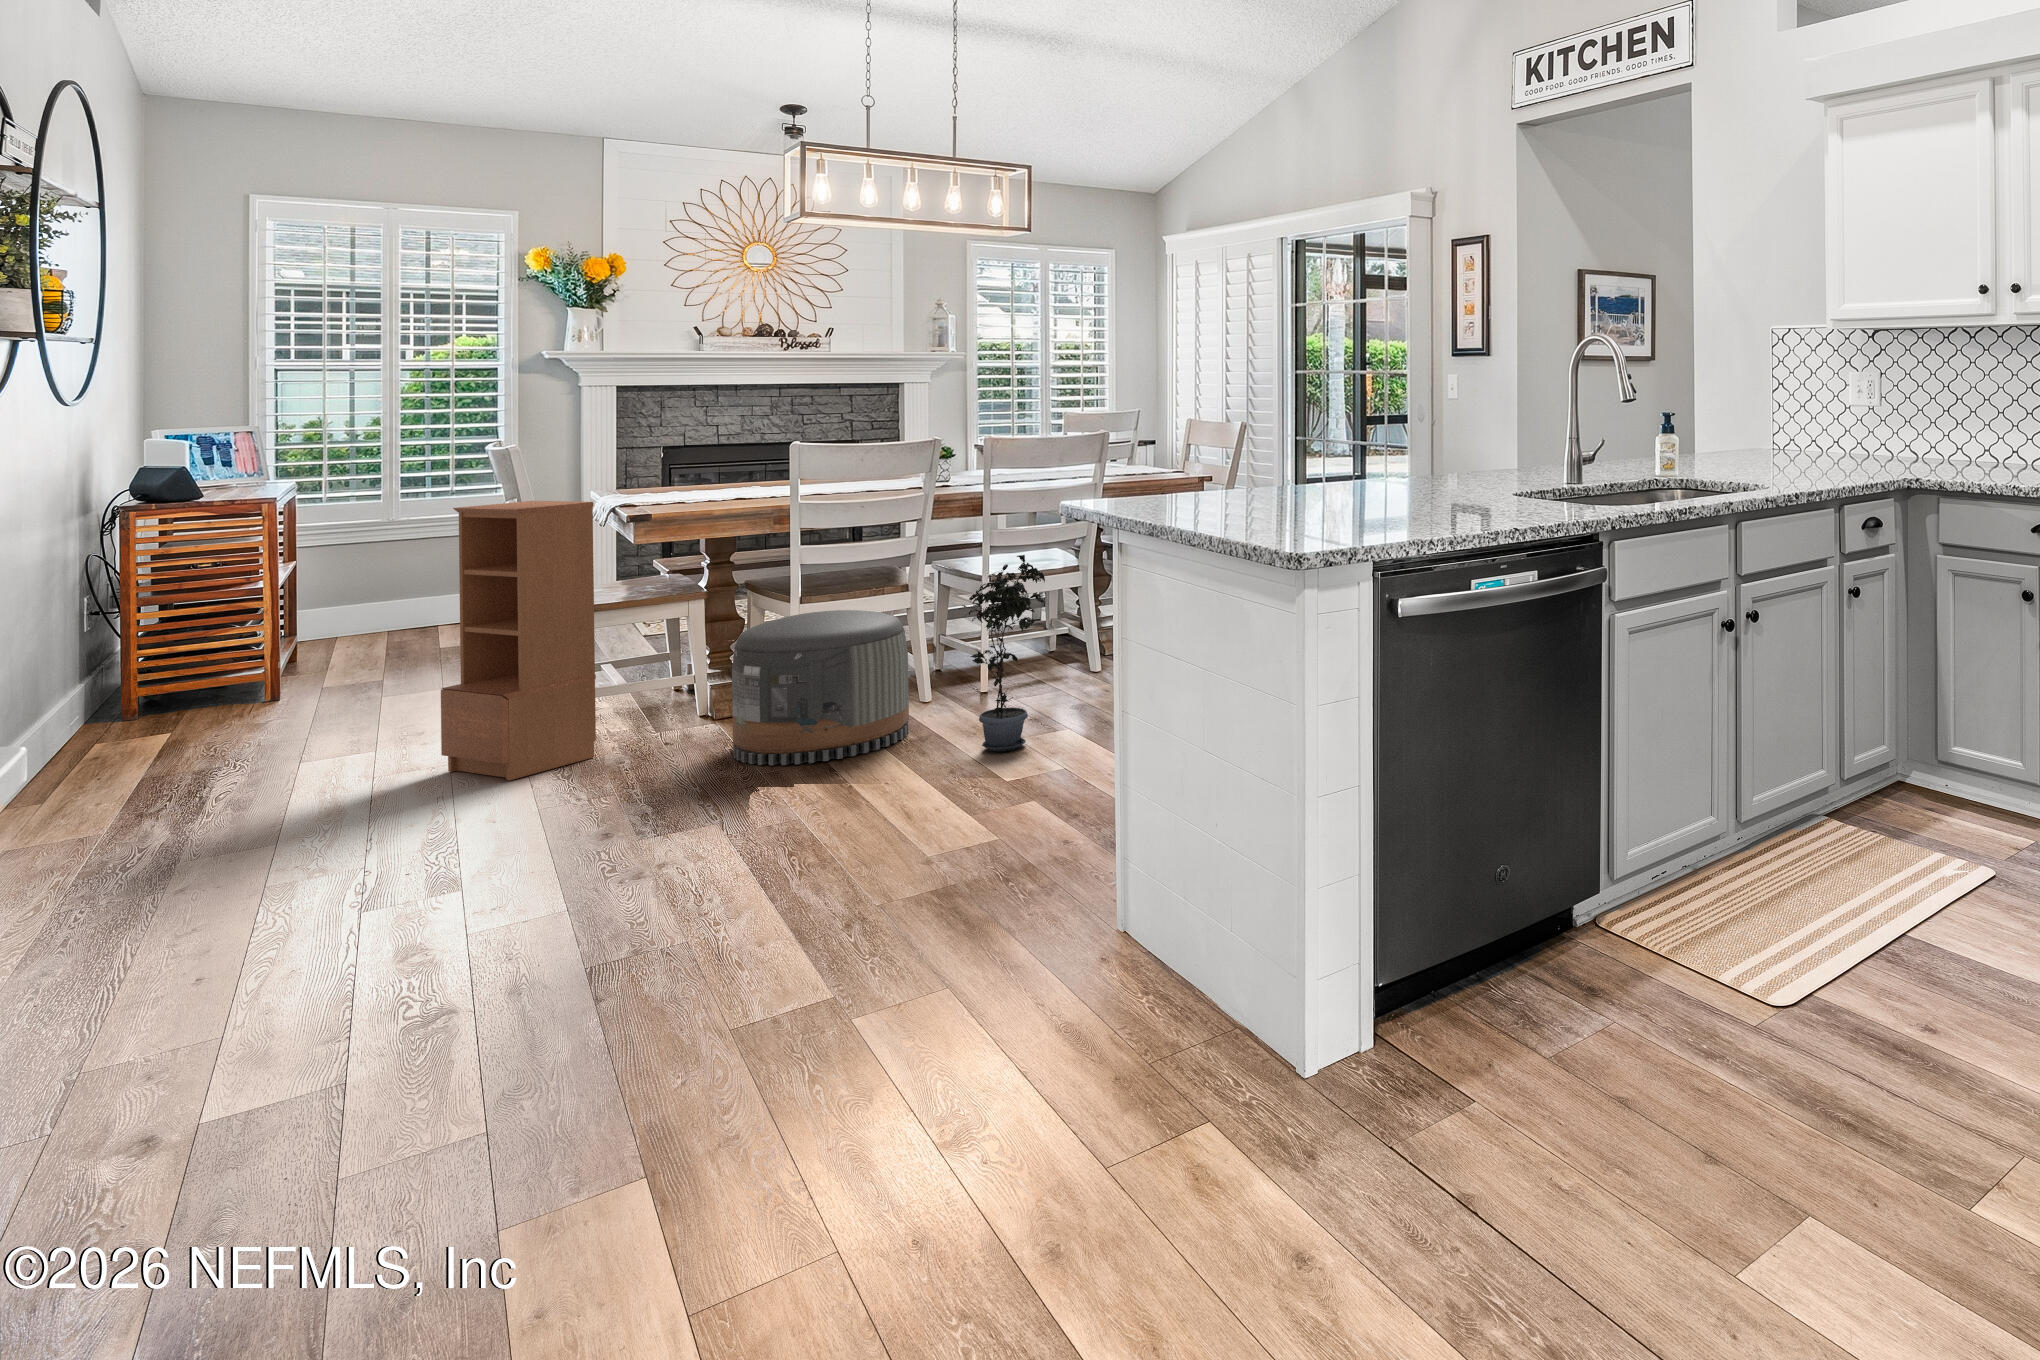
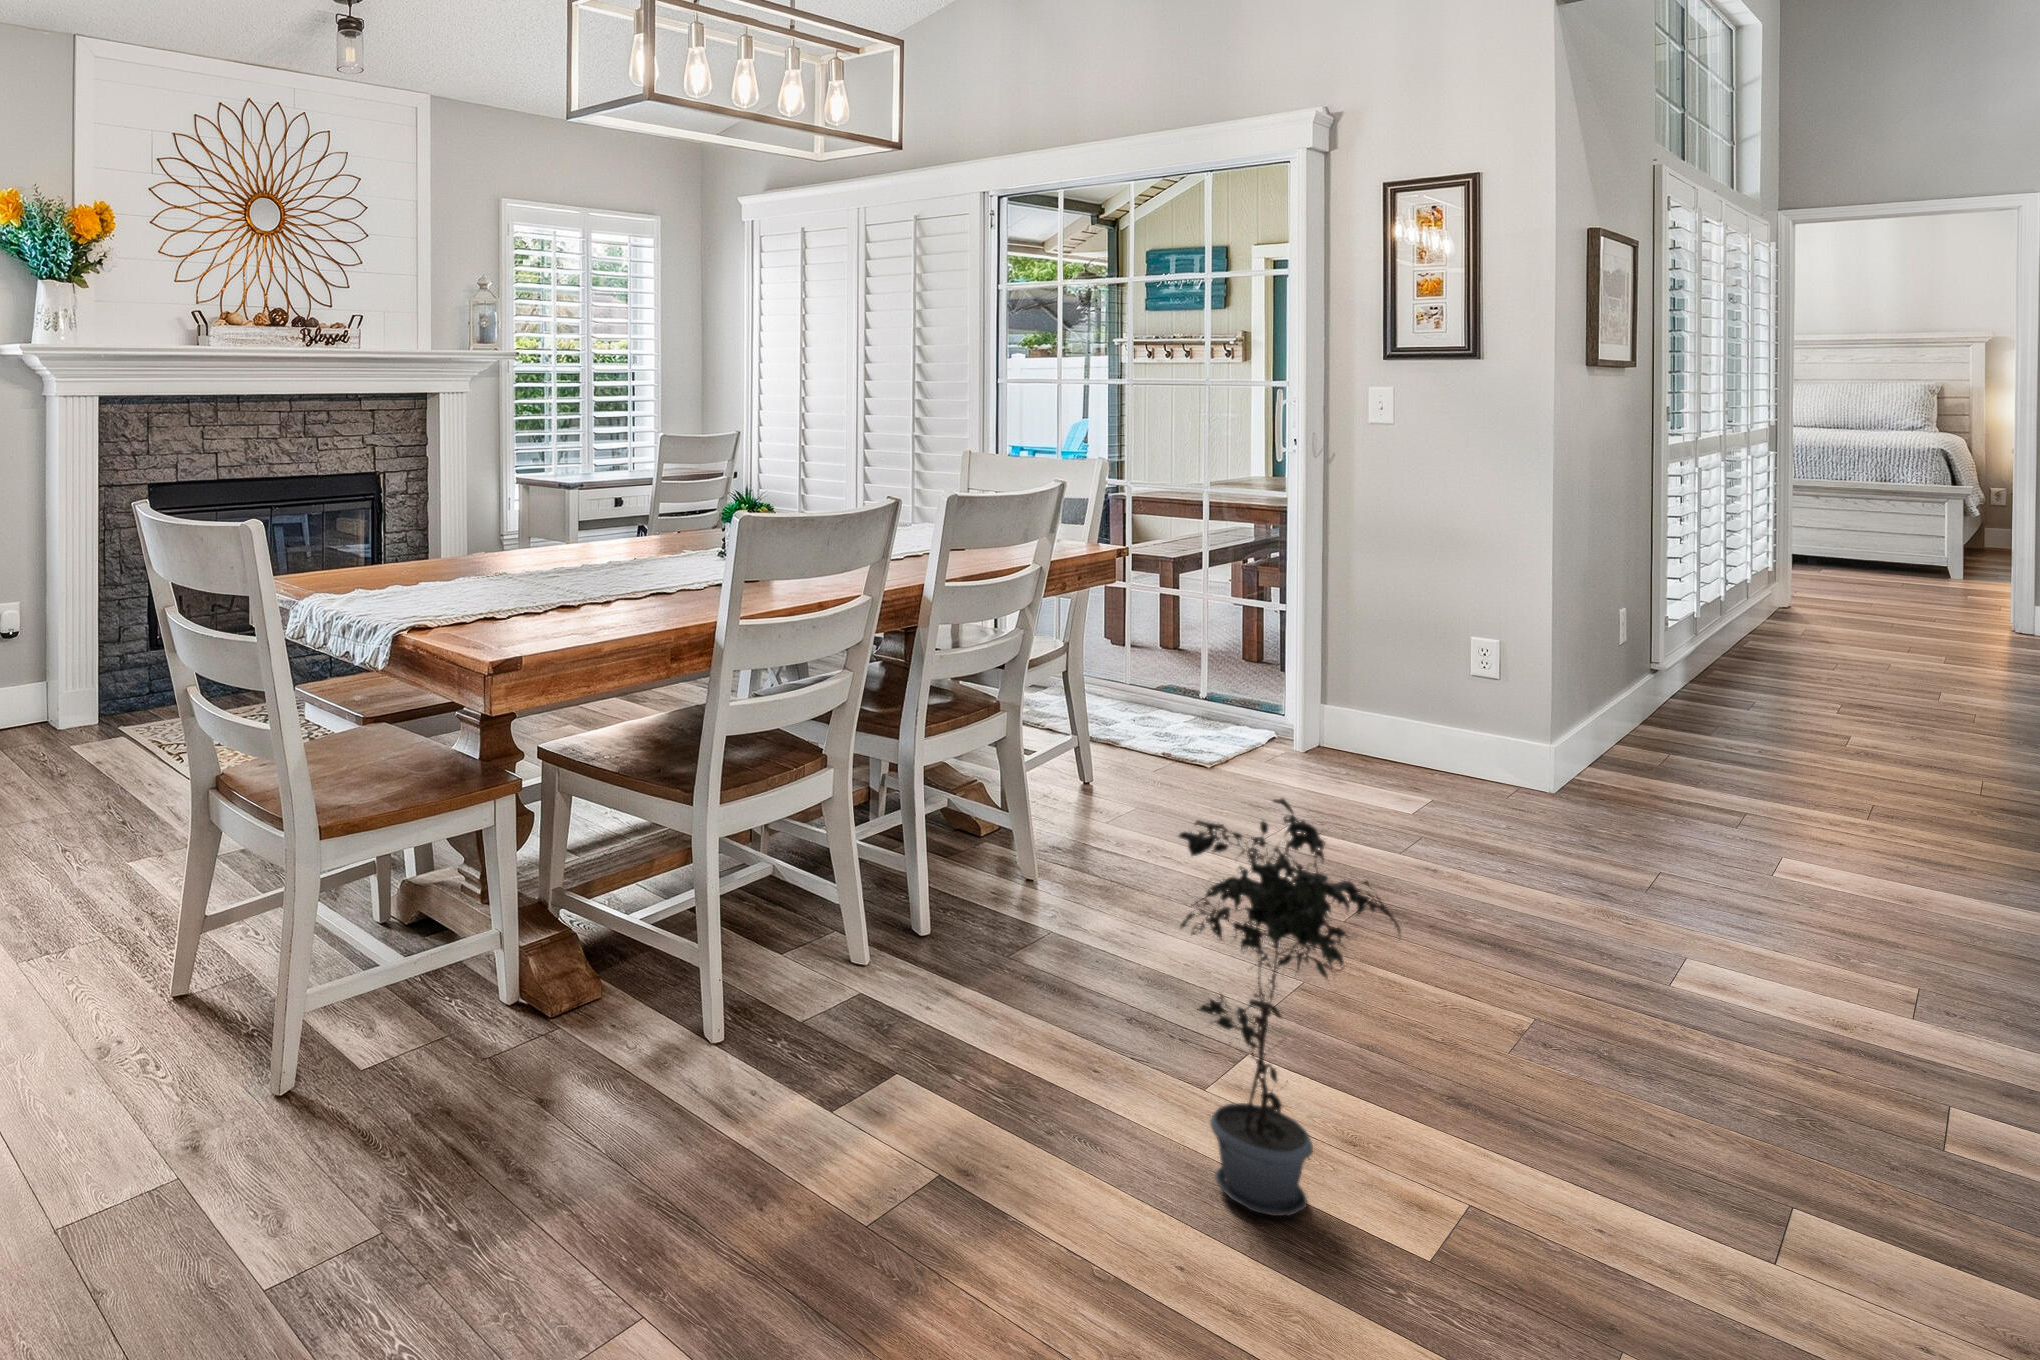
bookcase: present [441,501,596,780] -> none [165,656,434,1281]
pouf: present [732,610,909,765] -> none [690,868,1004,1249]

